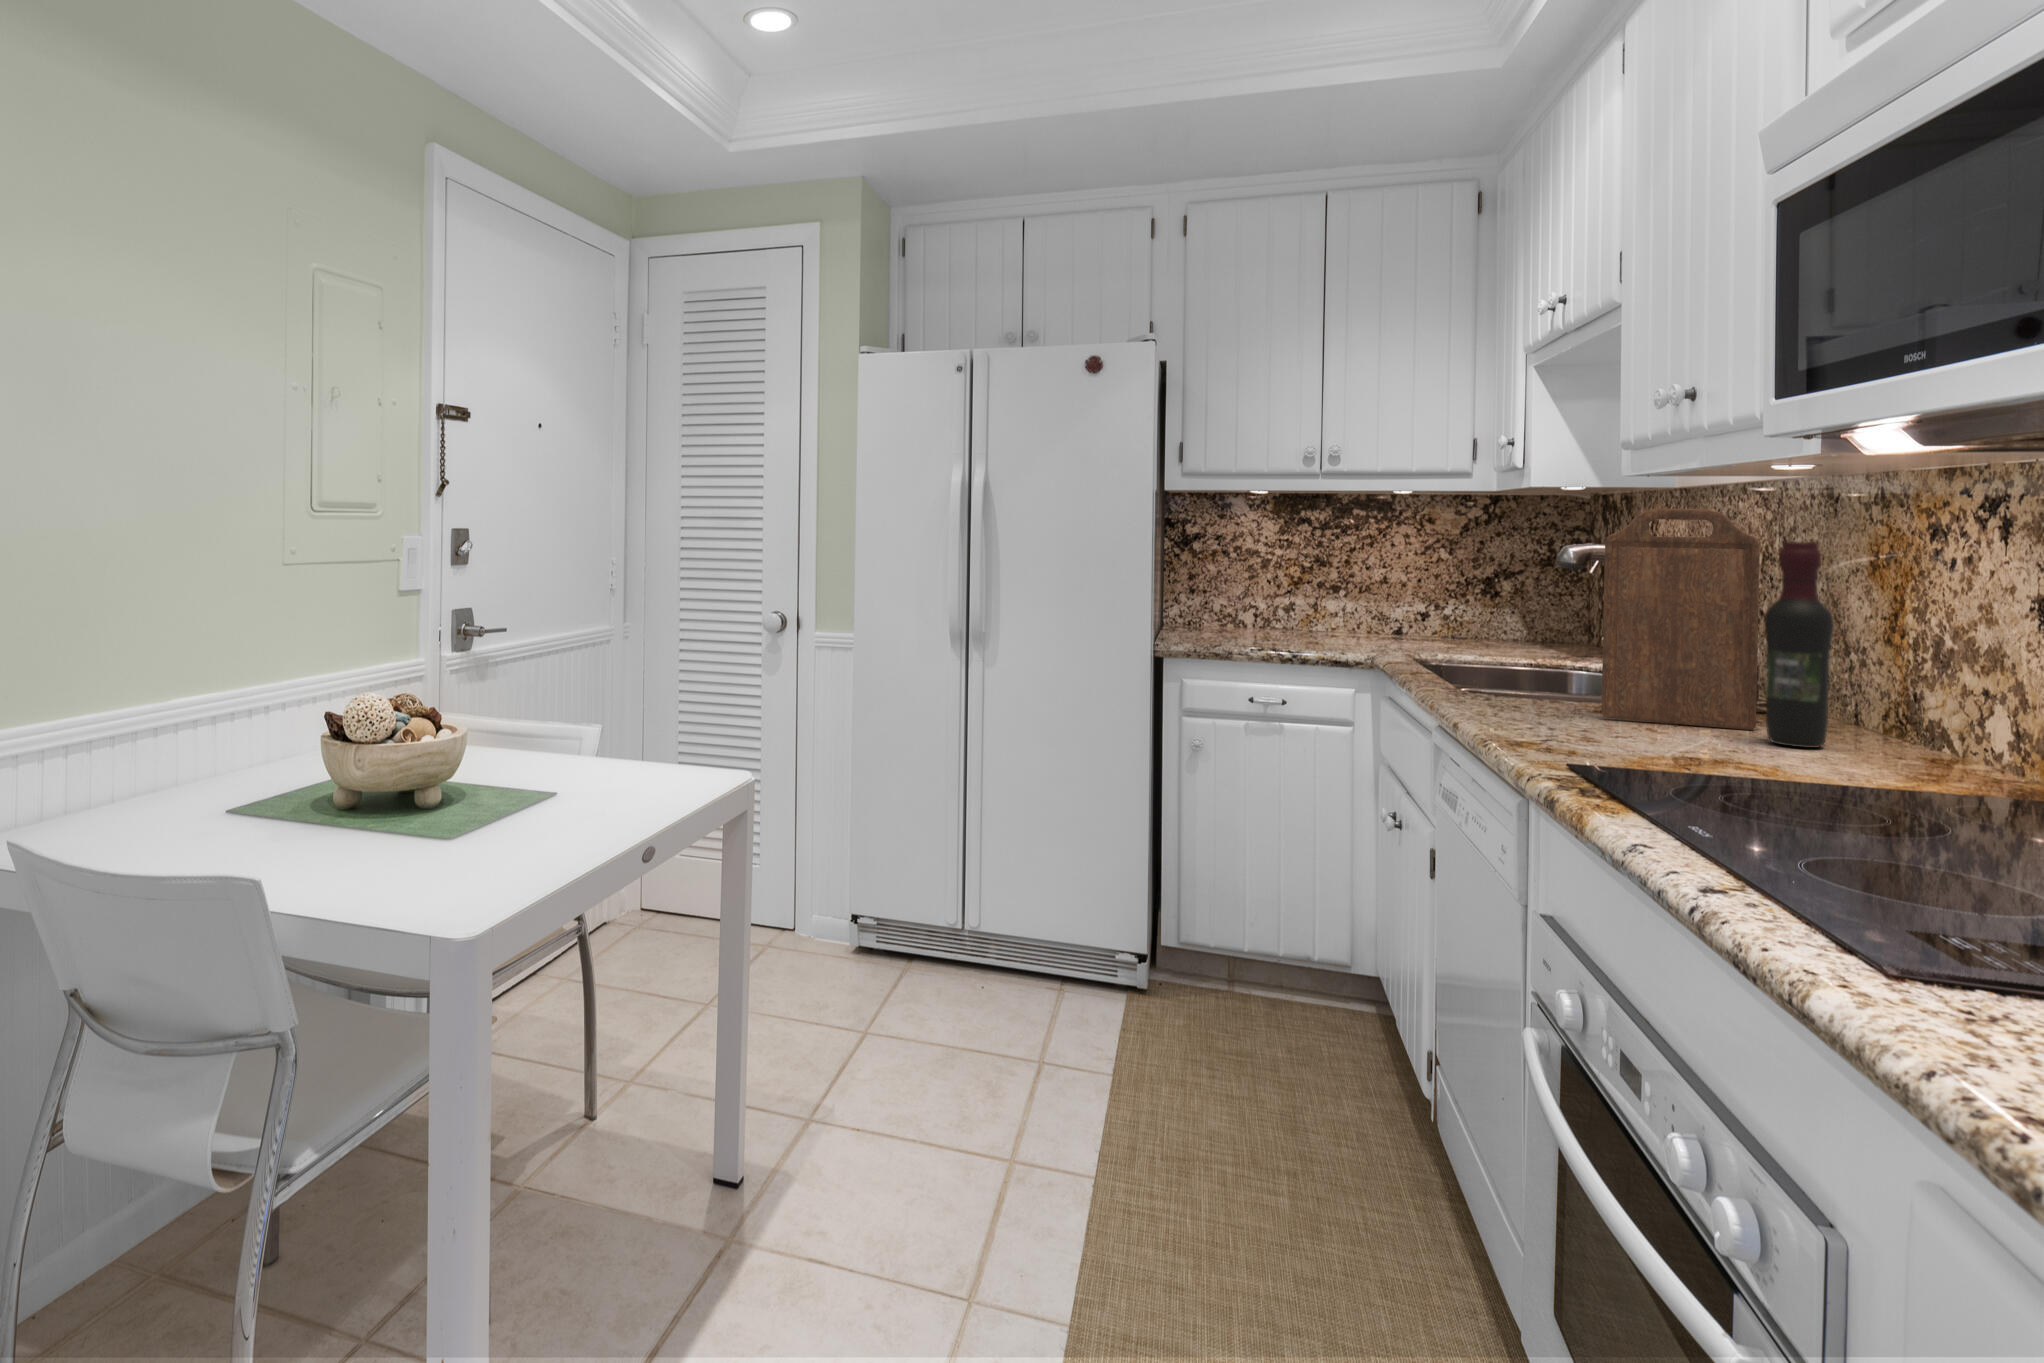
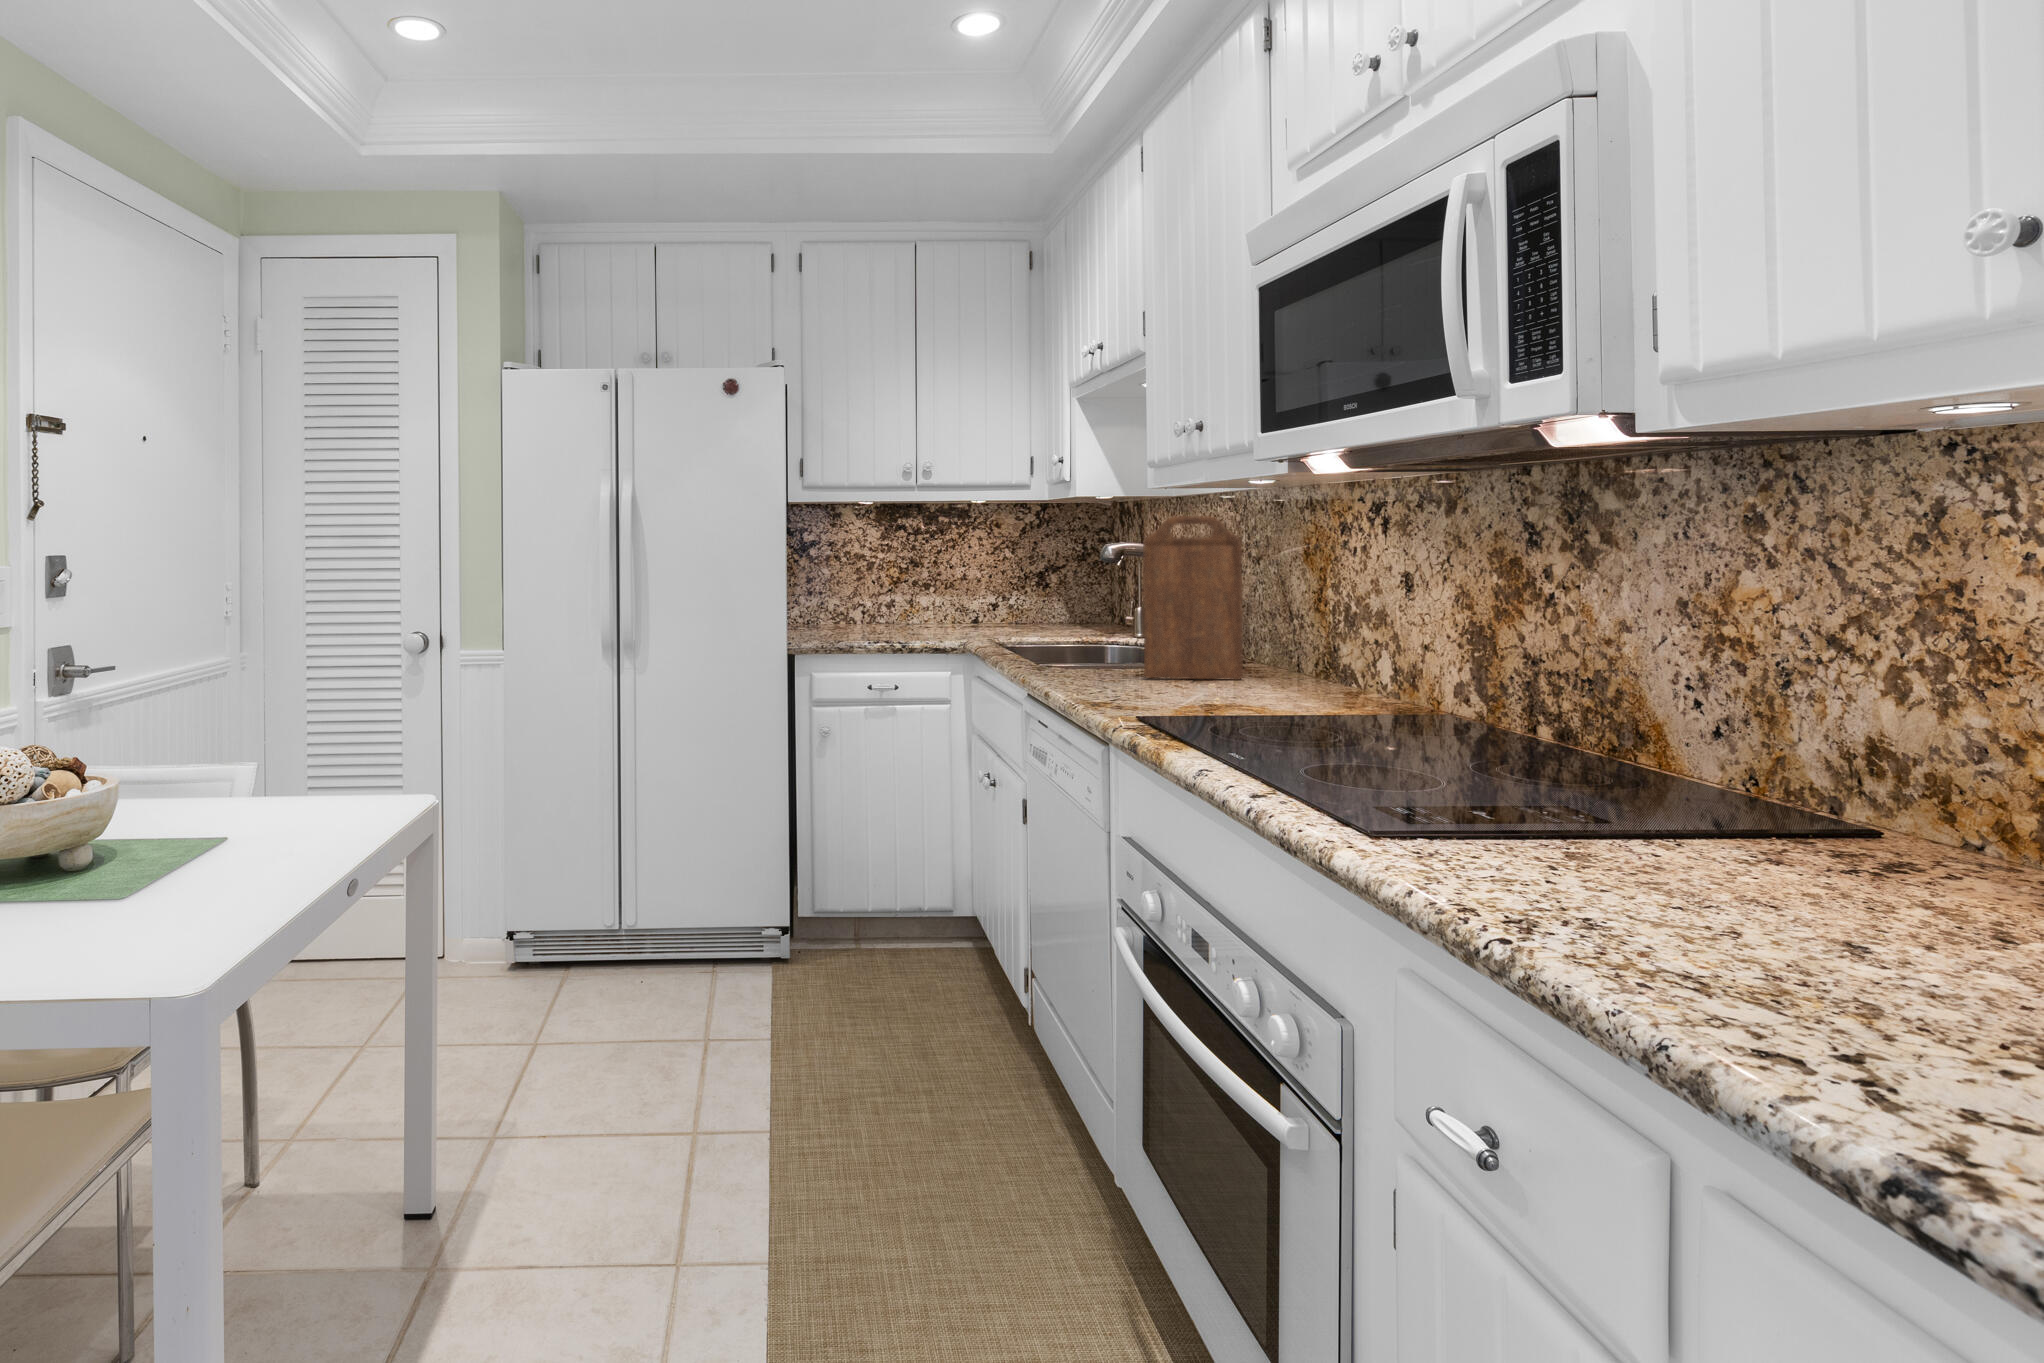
wine bottle: present [1764,541,1834,748] -> none [1248,539,1289,689]

